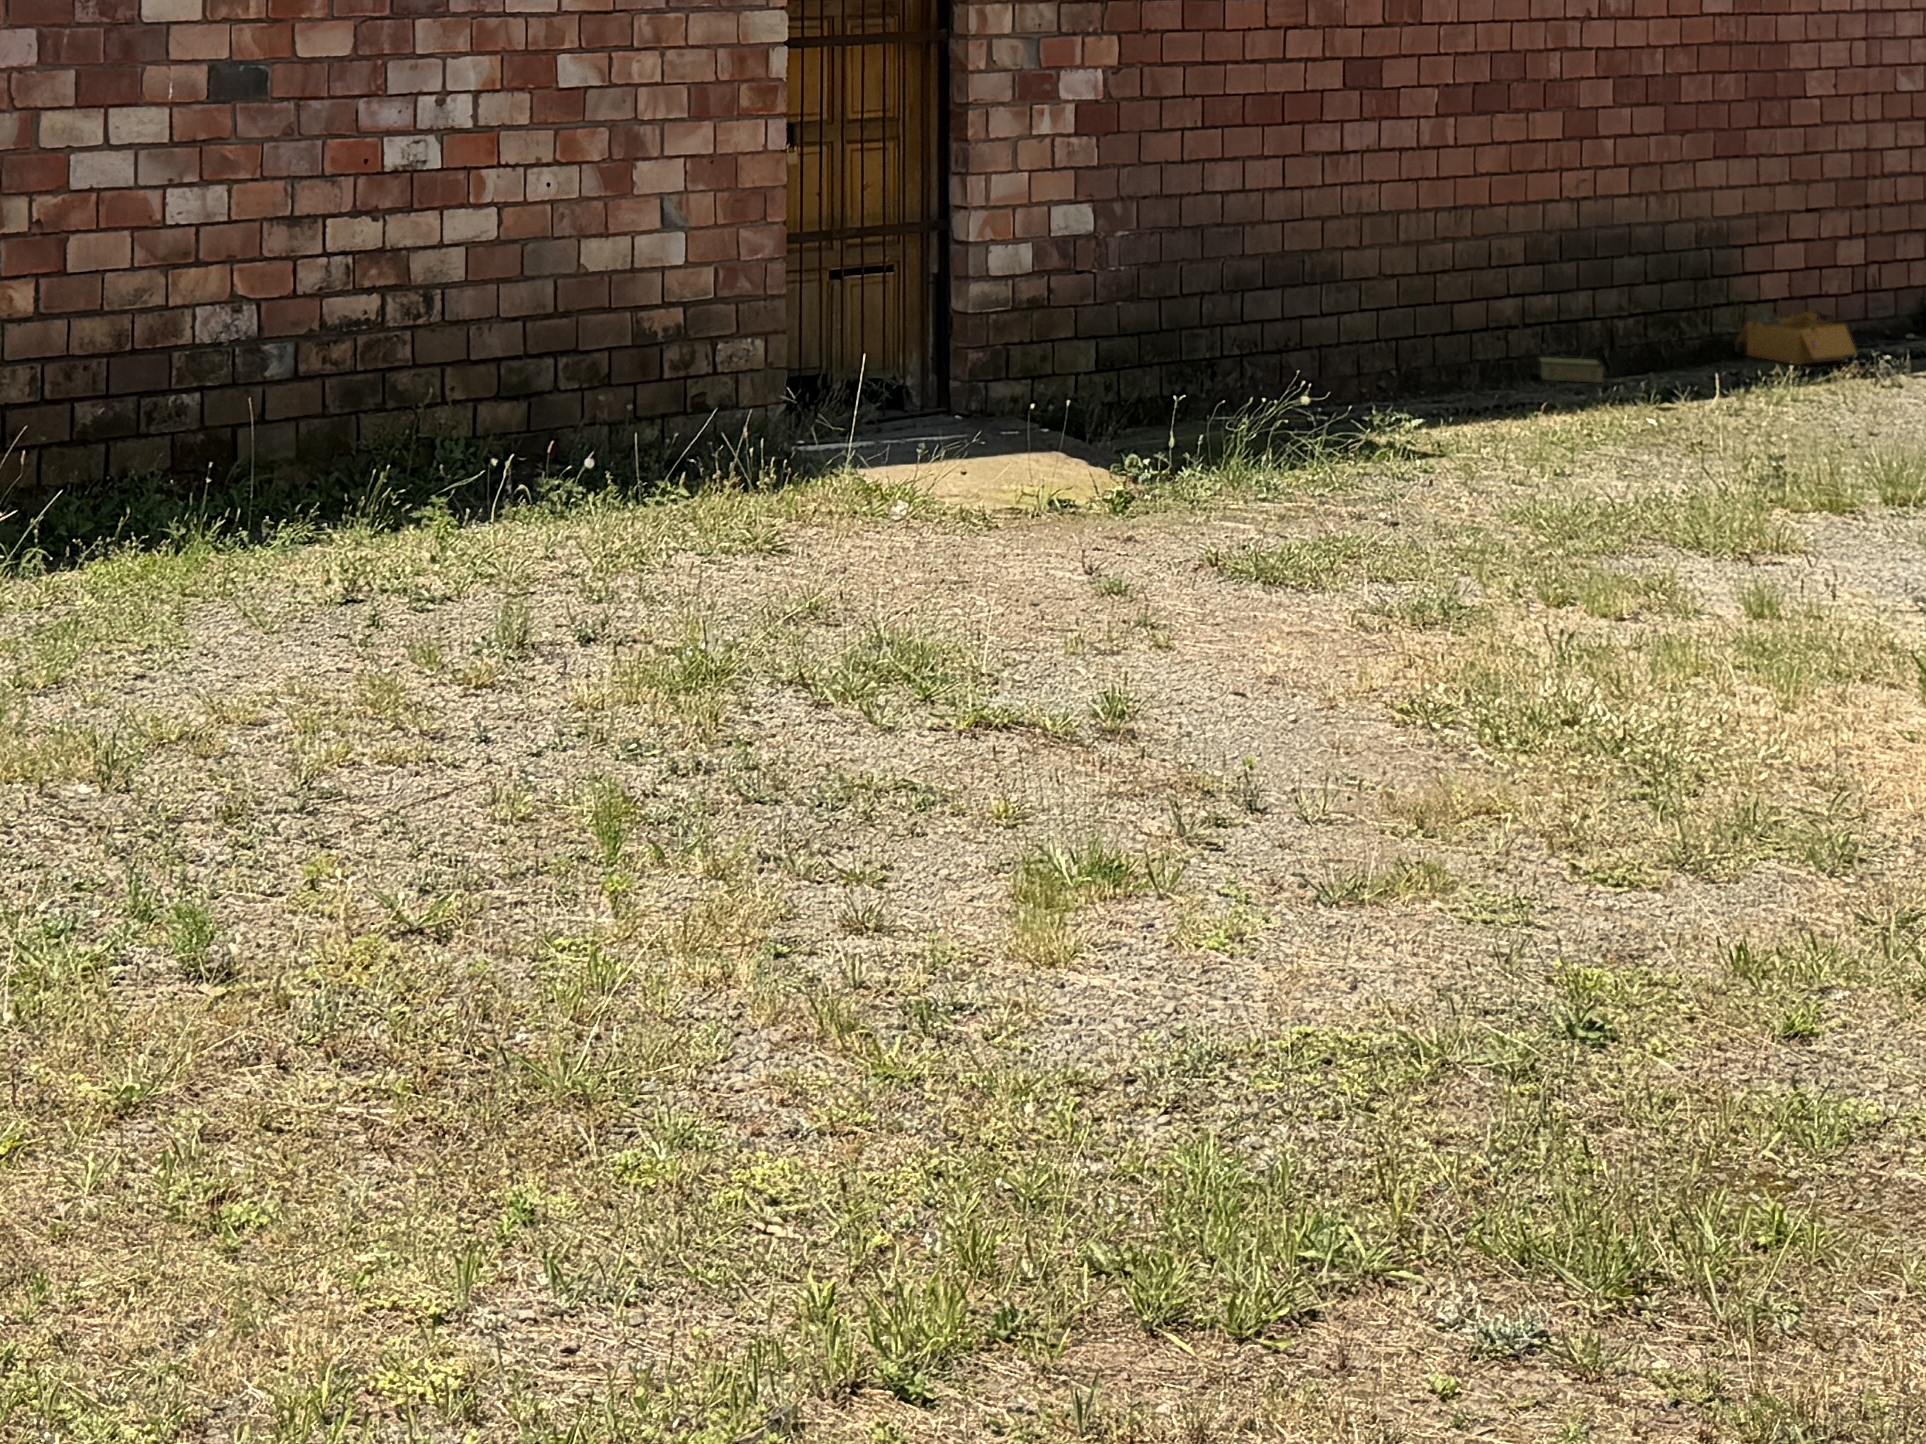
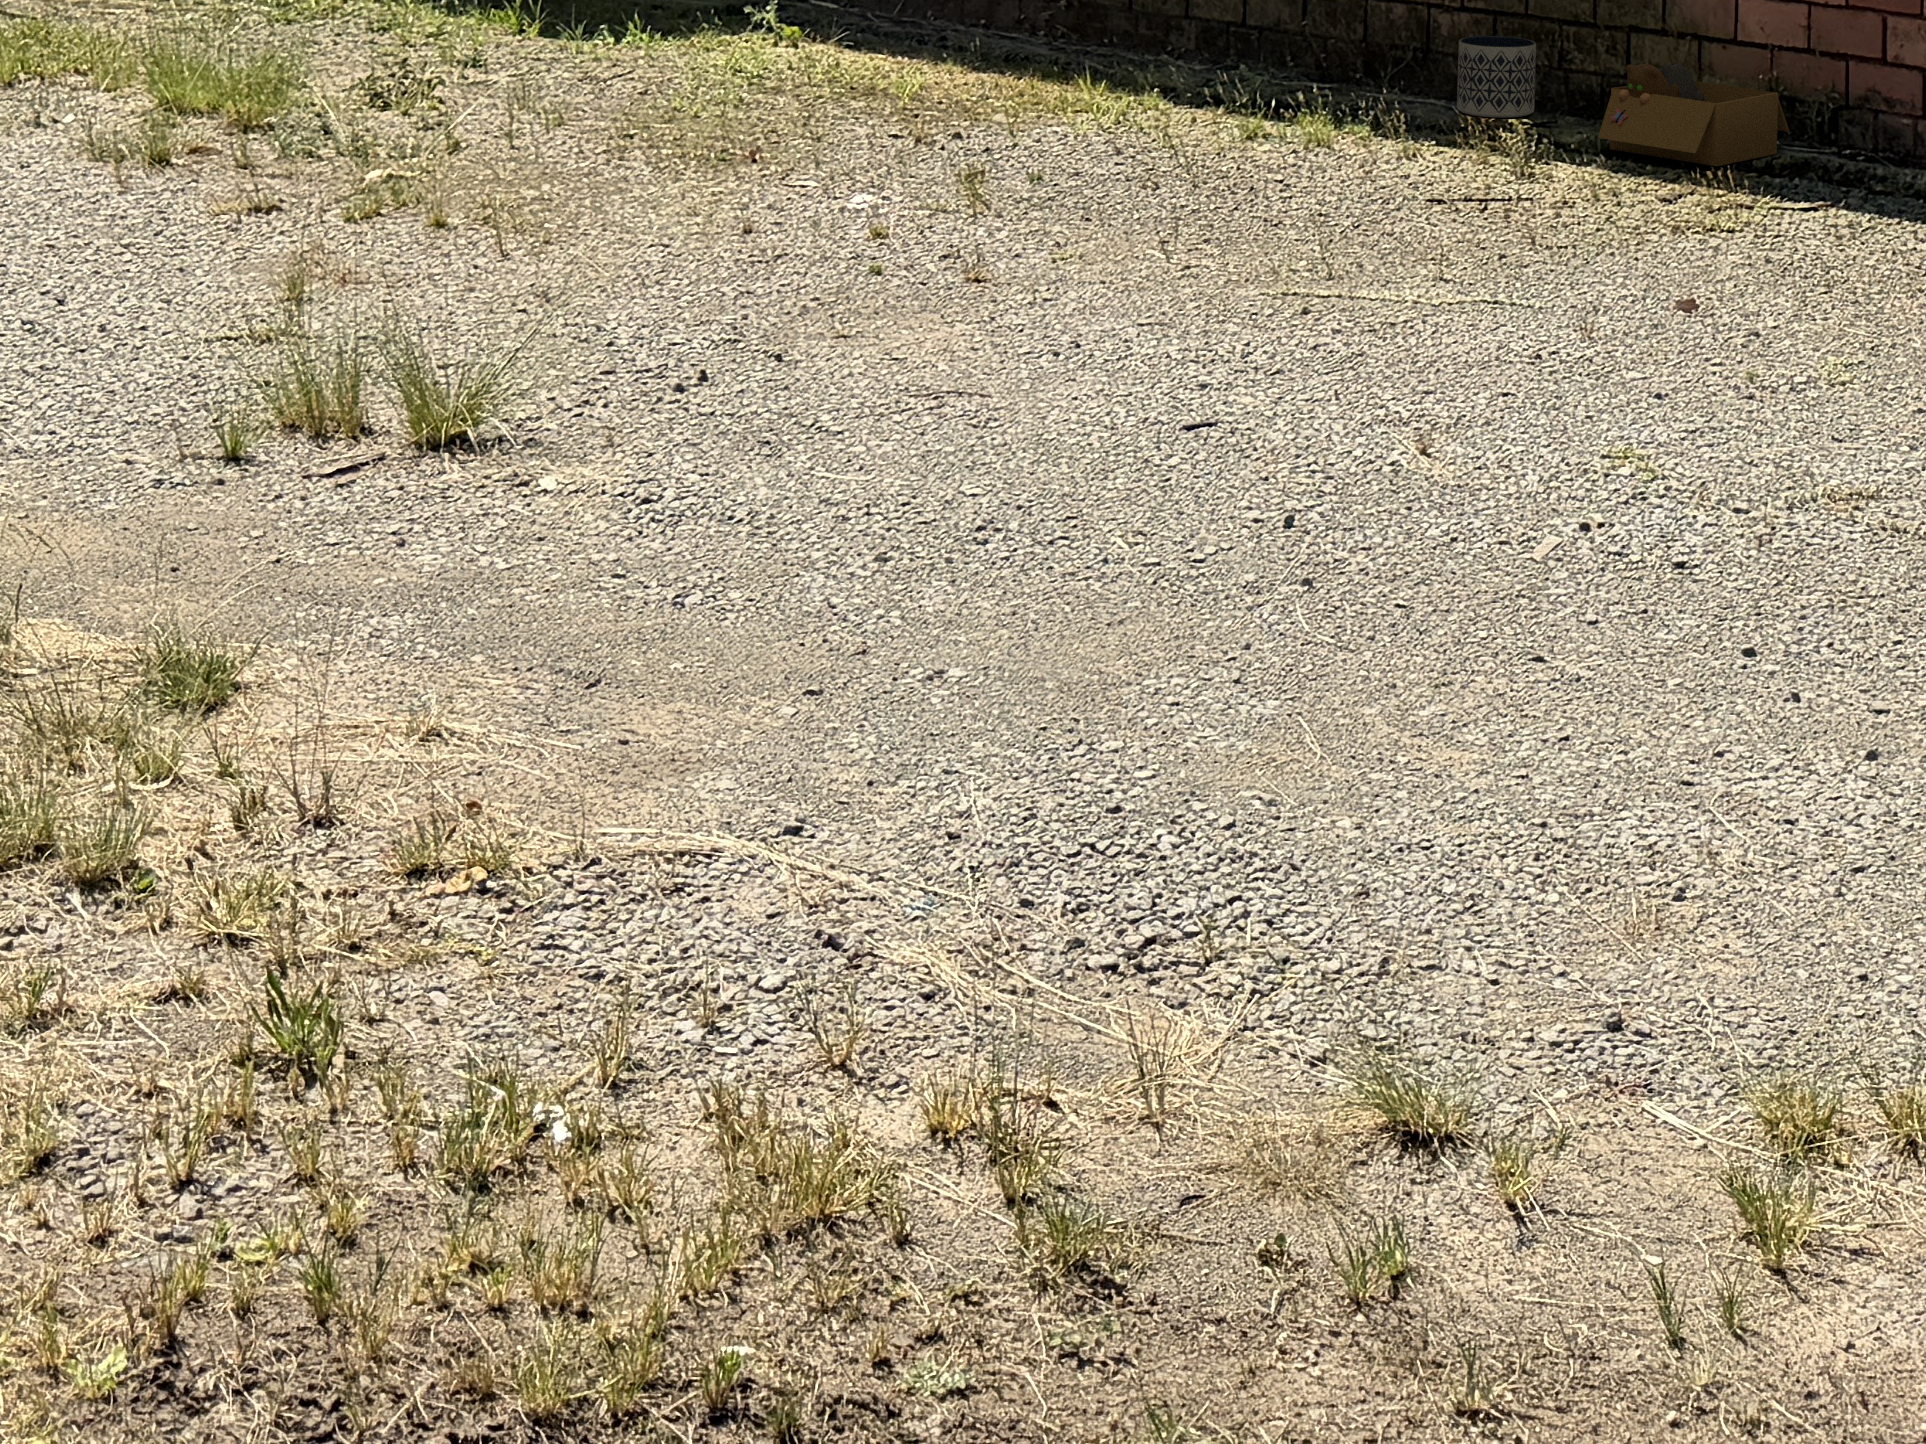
planter: none [1650,318,1701,368] -> present [1457,36,1536,118]
toolbox: present [1539,357,1603,383] -> none [1238,49,1316,87]

